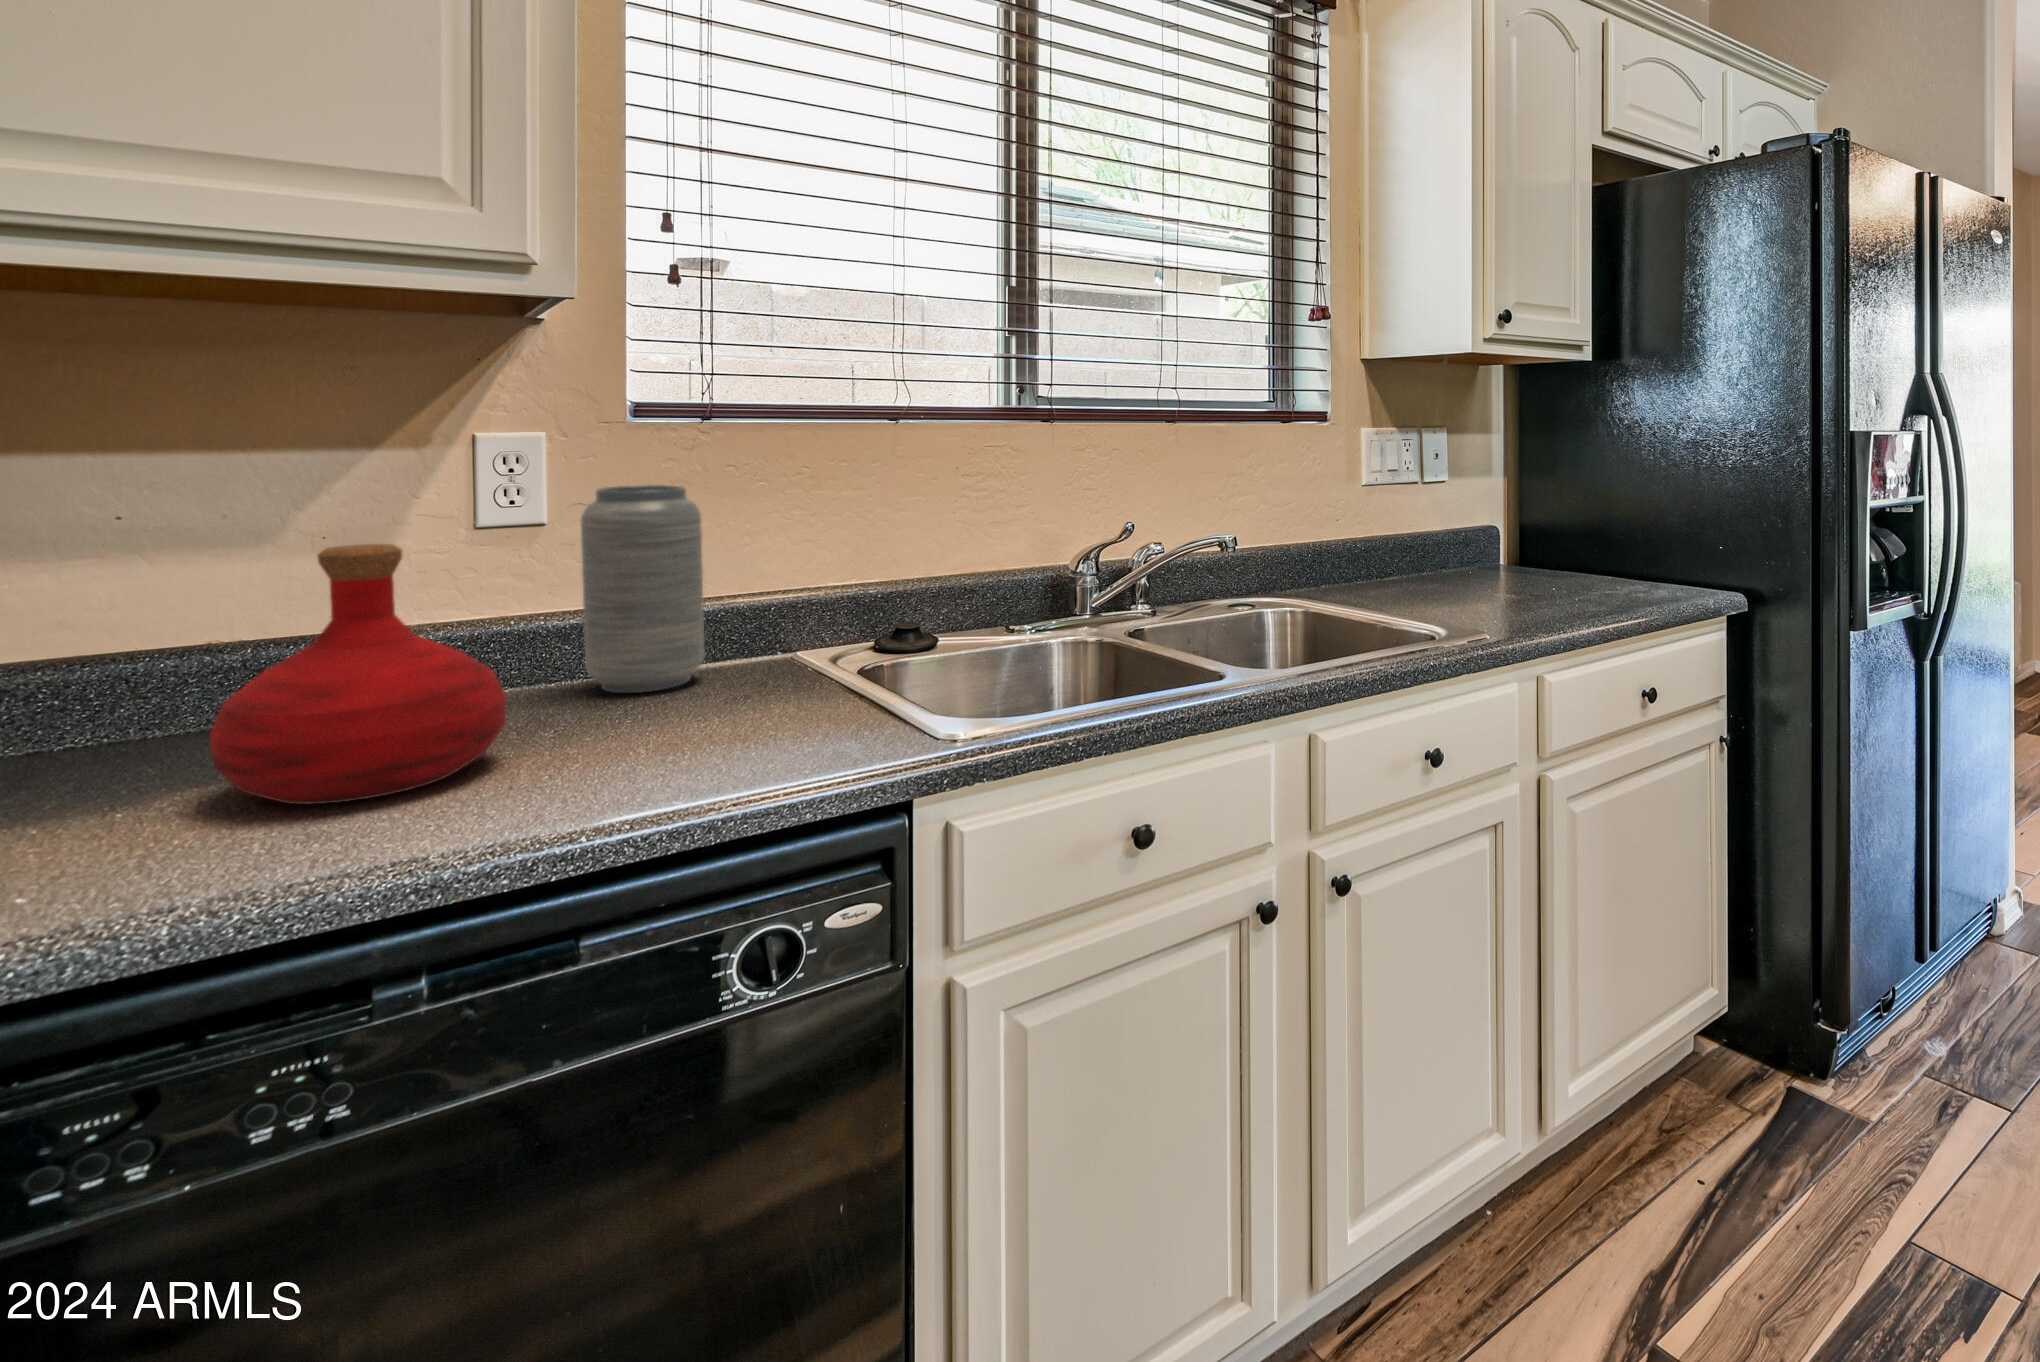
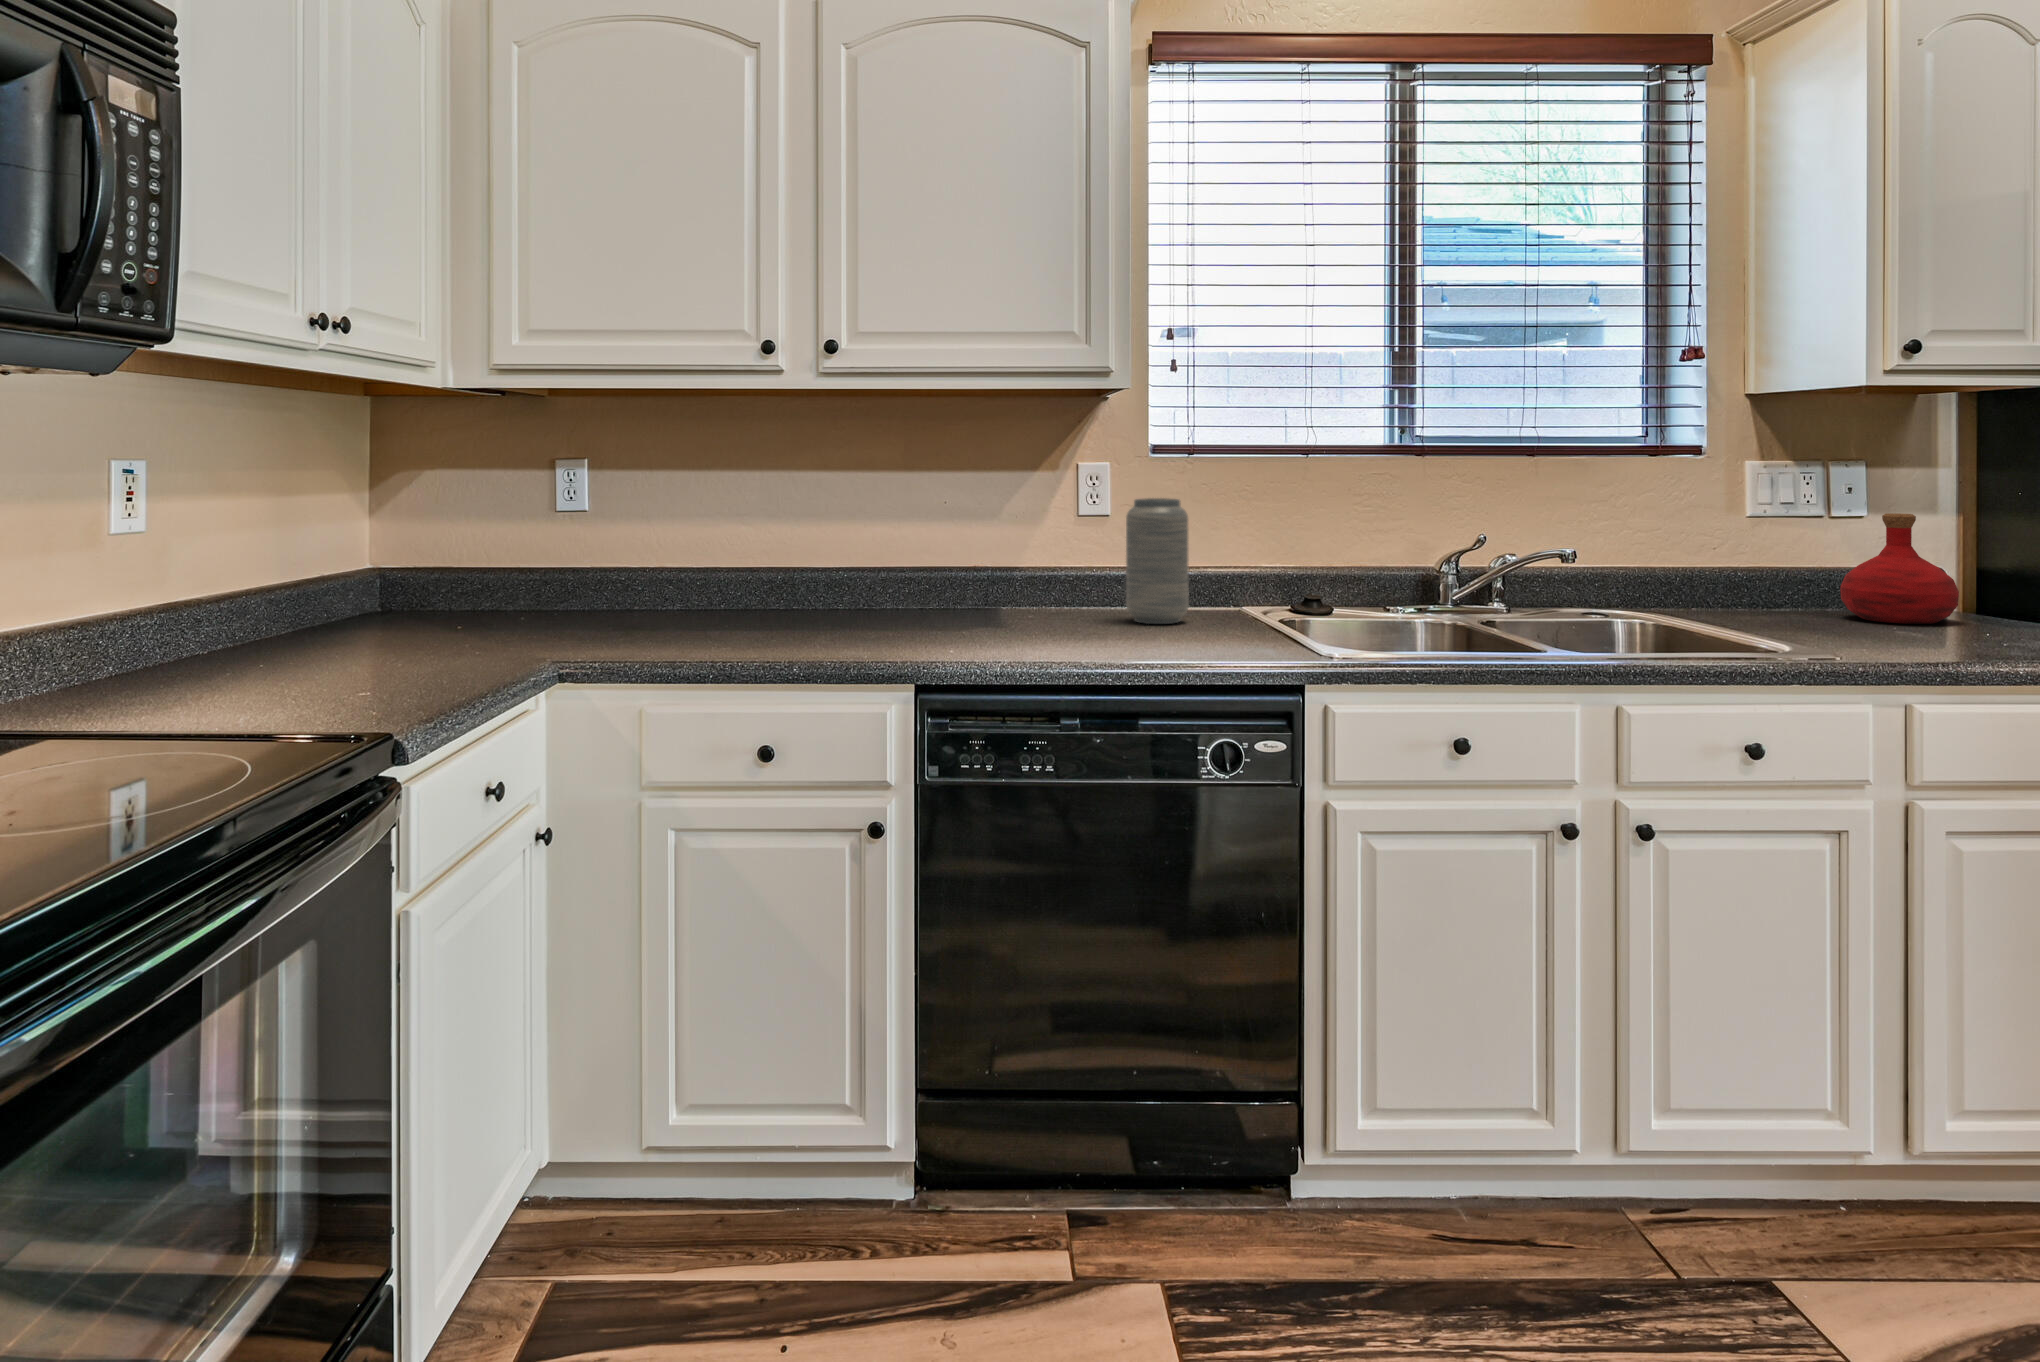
bottle: present [210,544,506,804] -> present [1840,513,1959,624]

